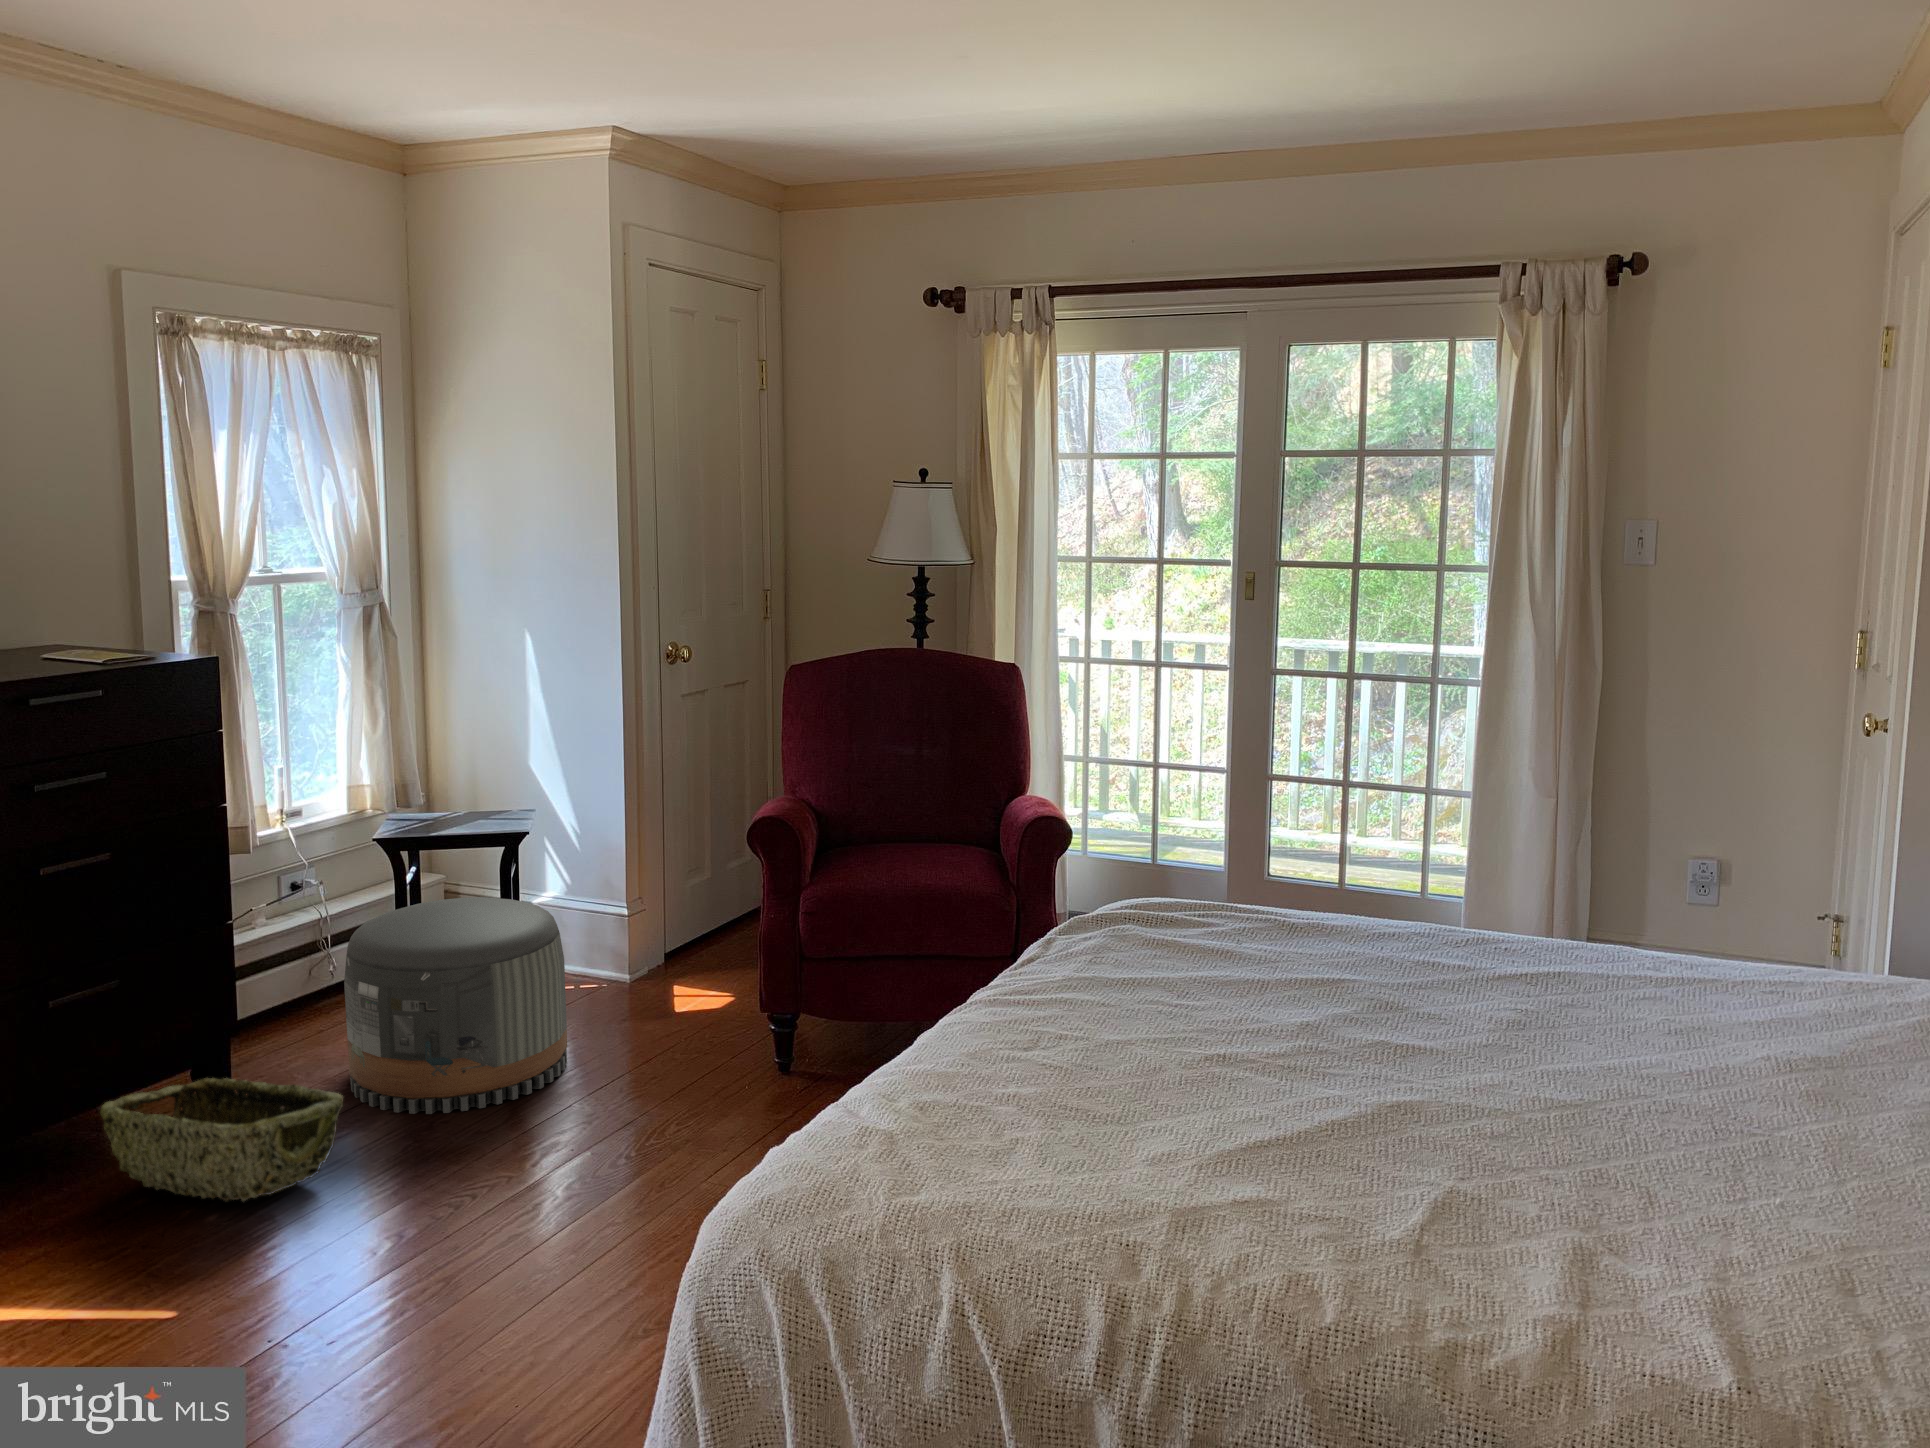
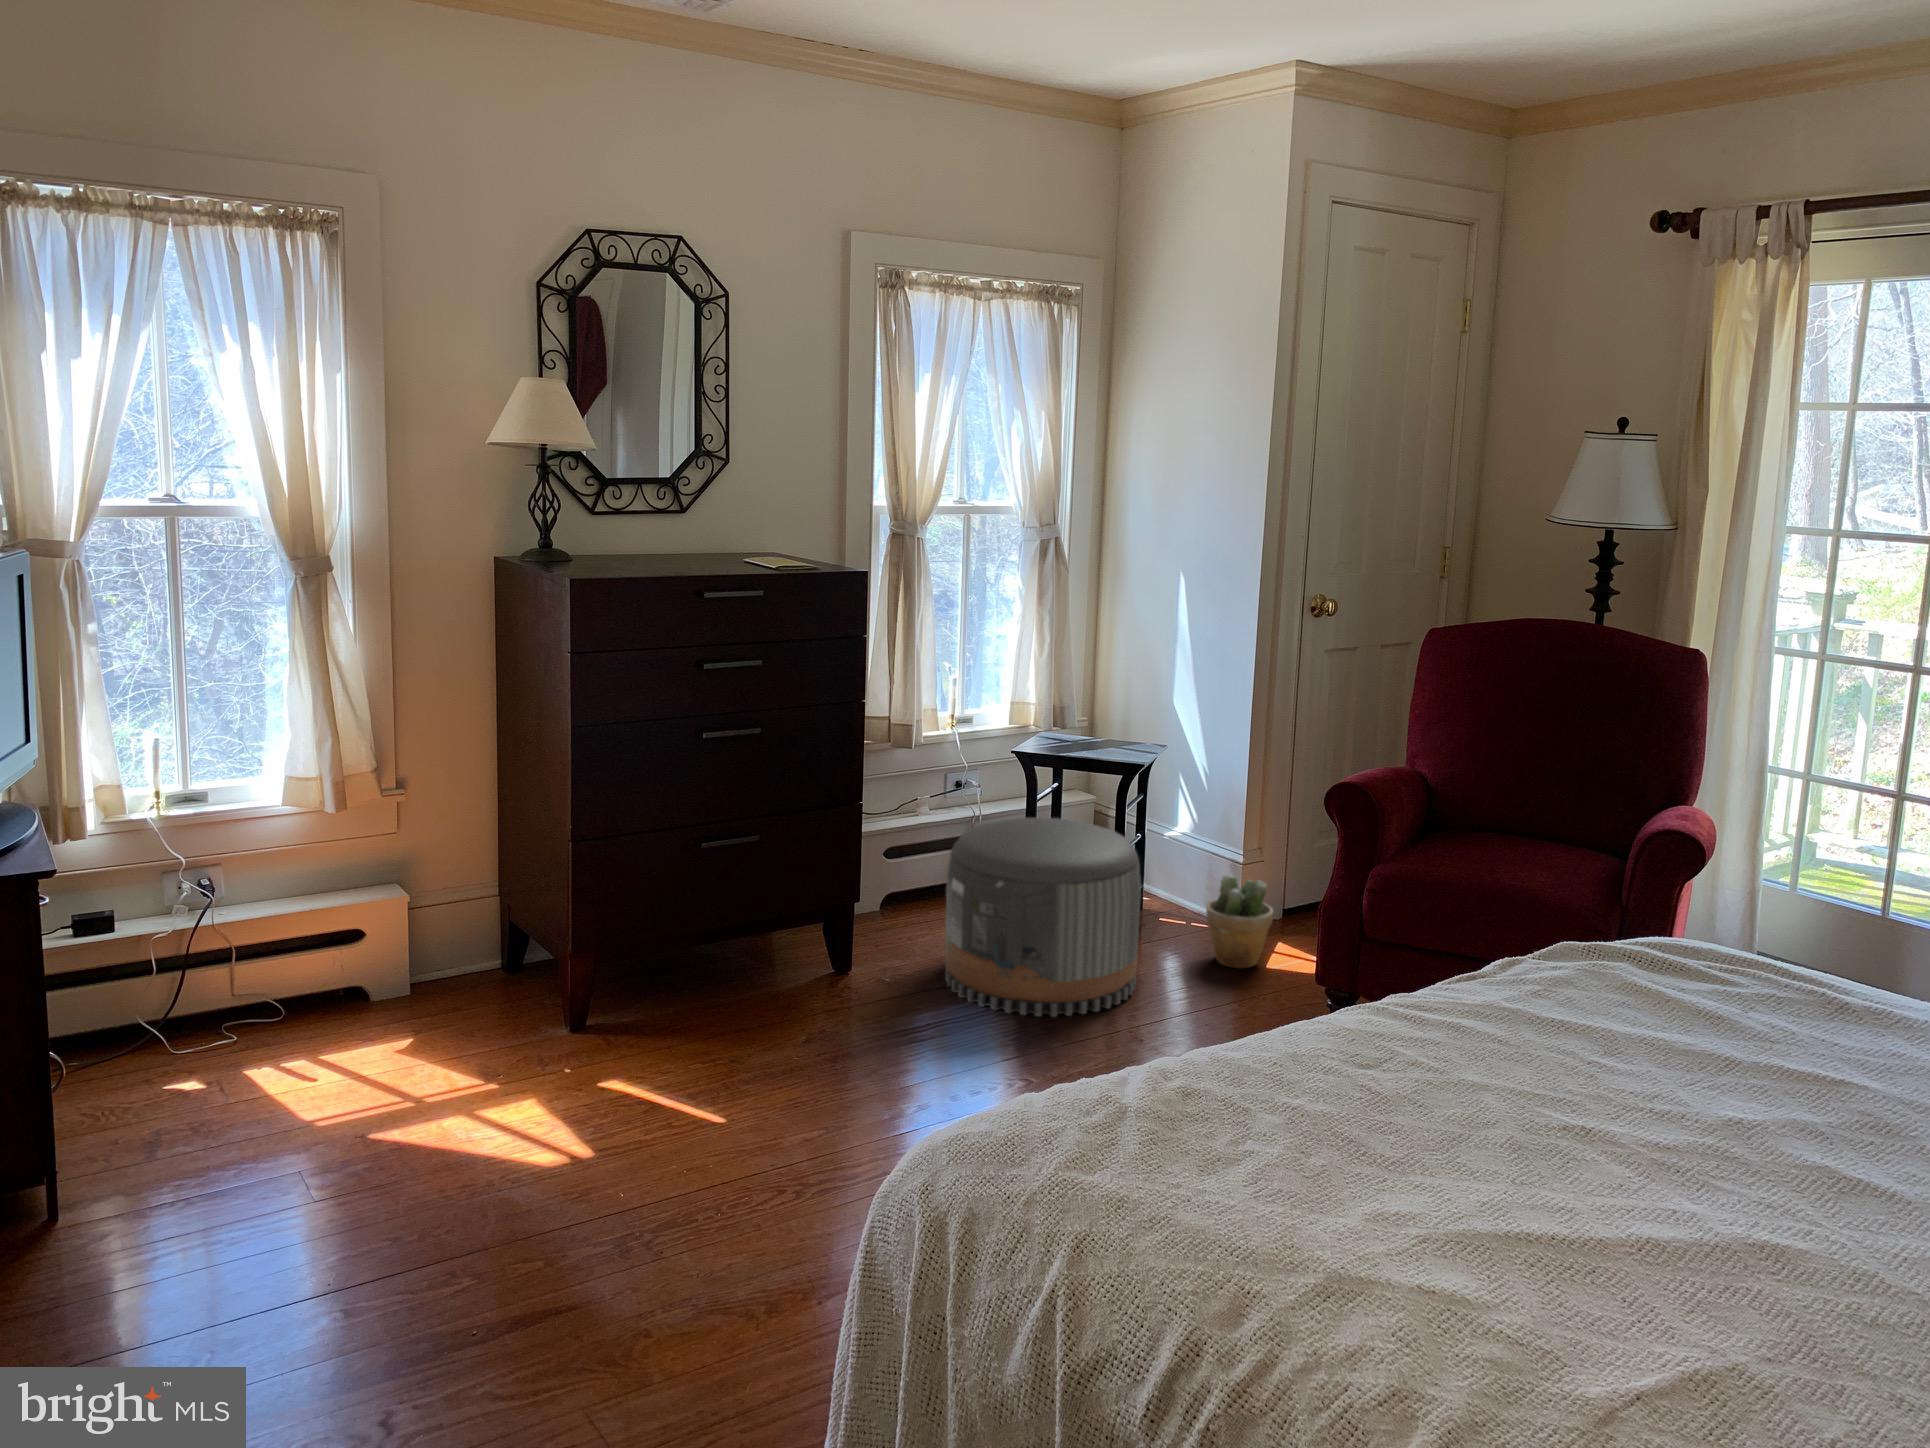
potted plant: none [613,924,681,1015] -> present [1206,875,1273,968]
woven basket: present [100,1078,343,1201] -> none [730,934,904,1044]

